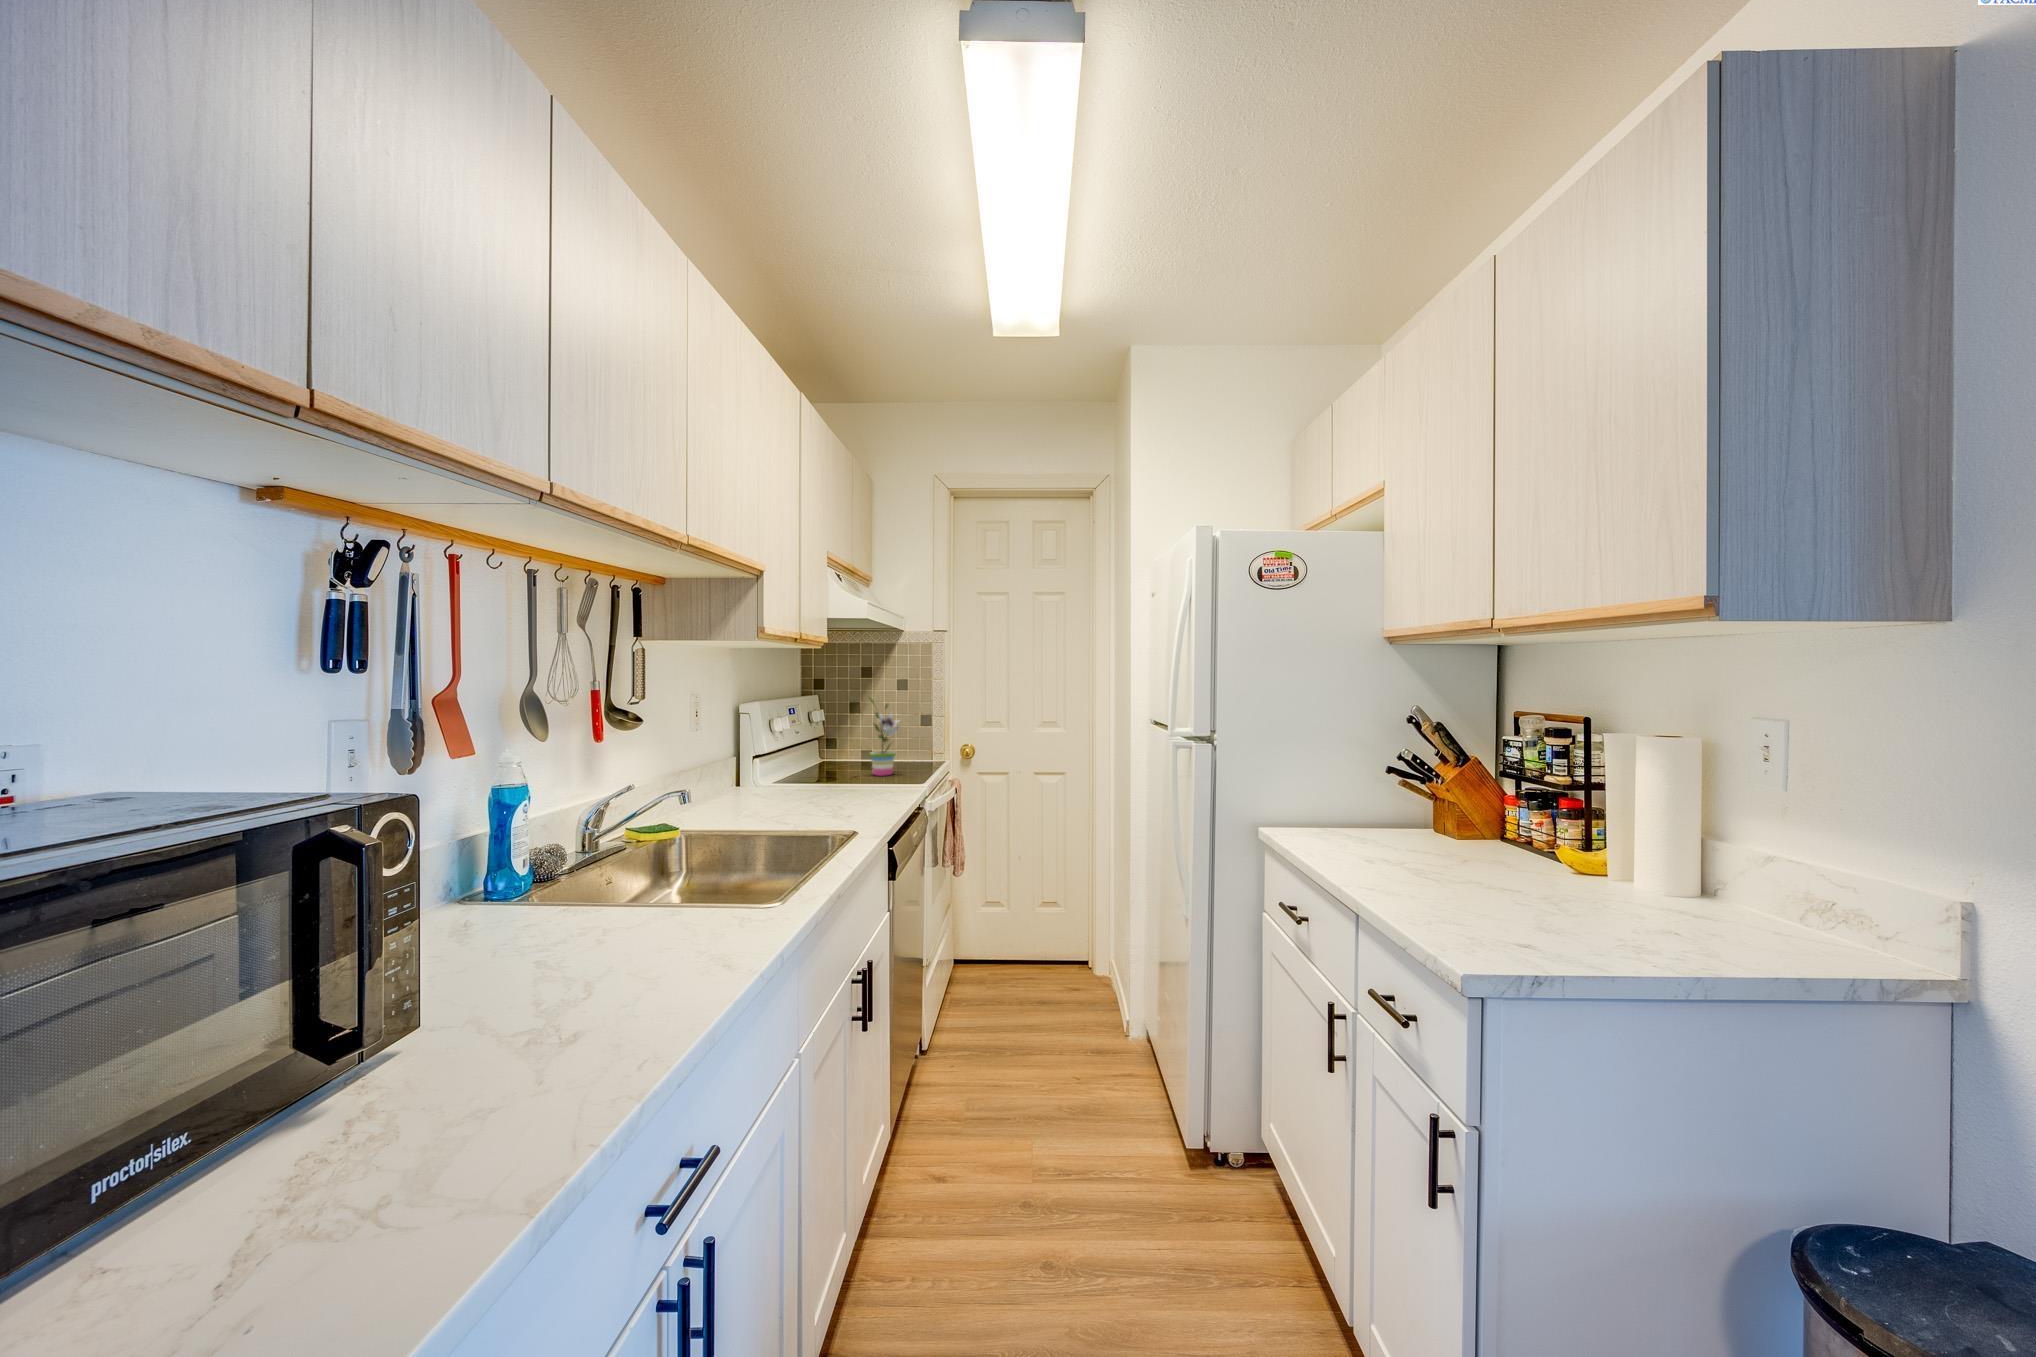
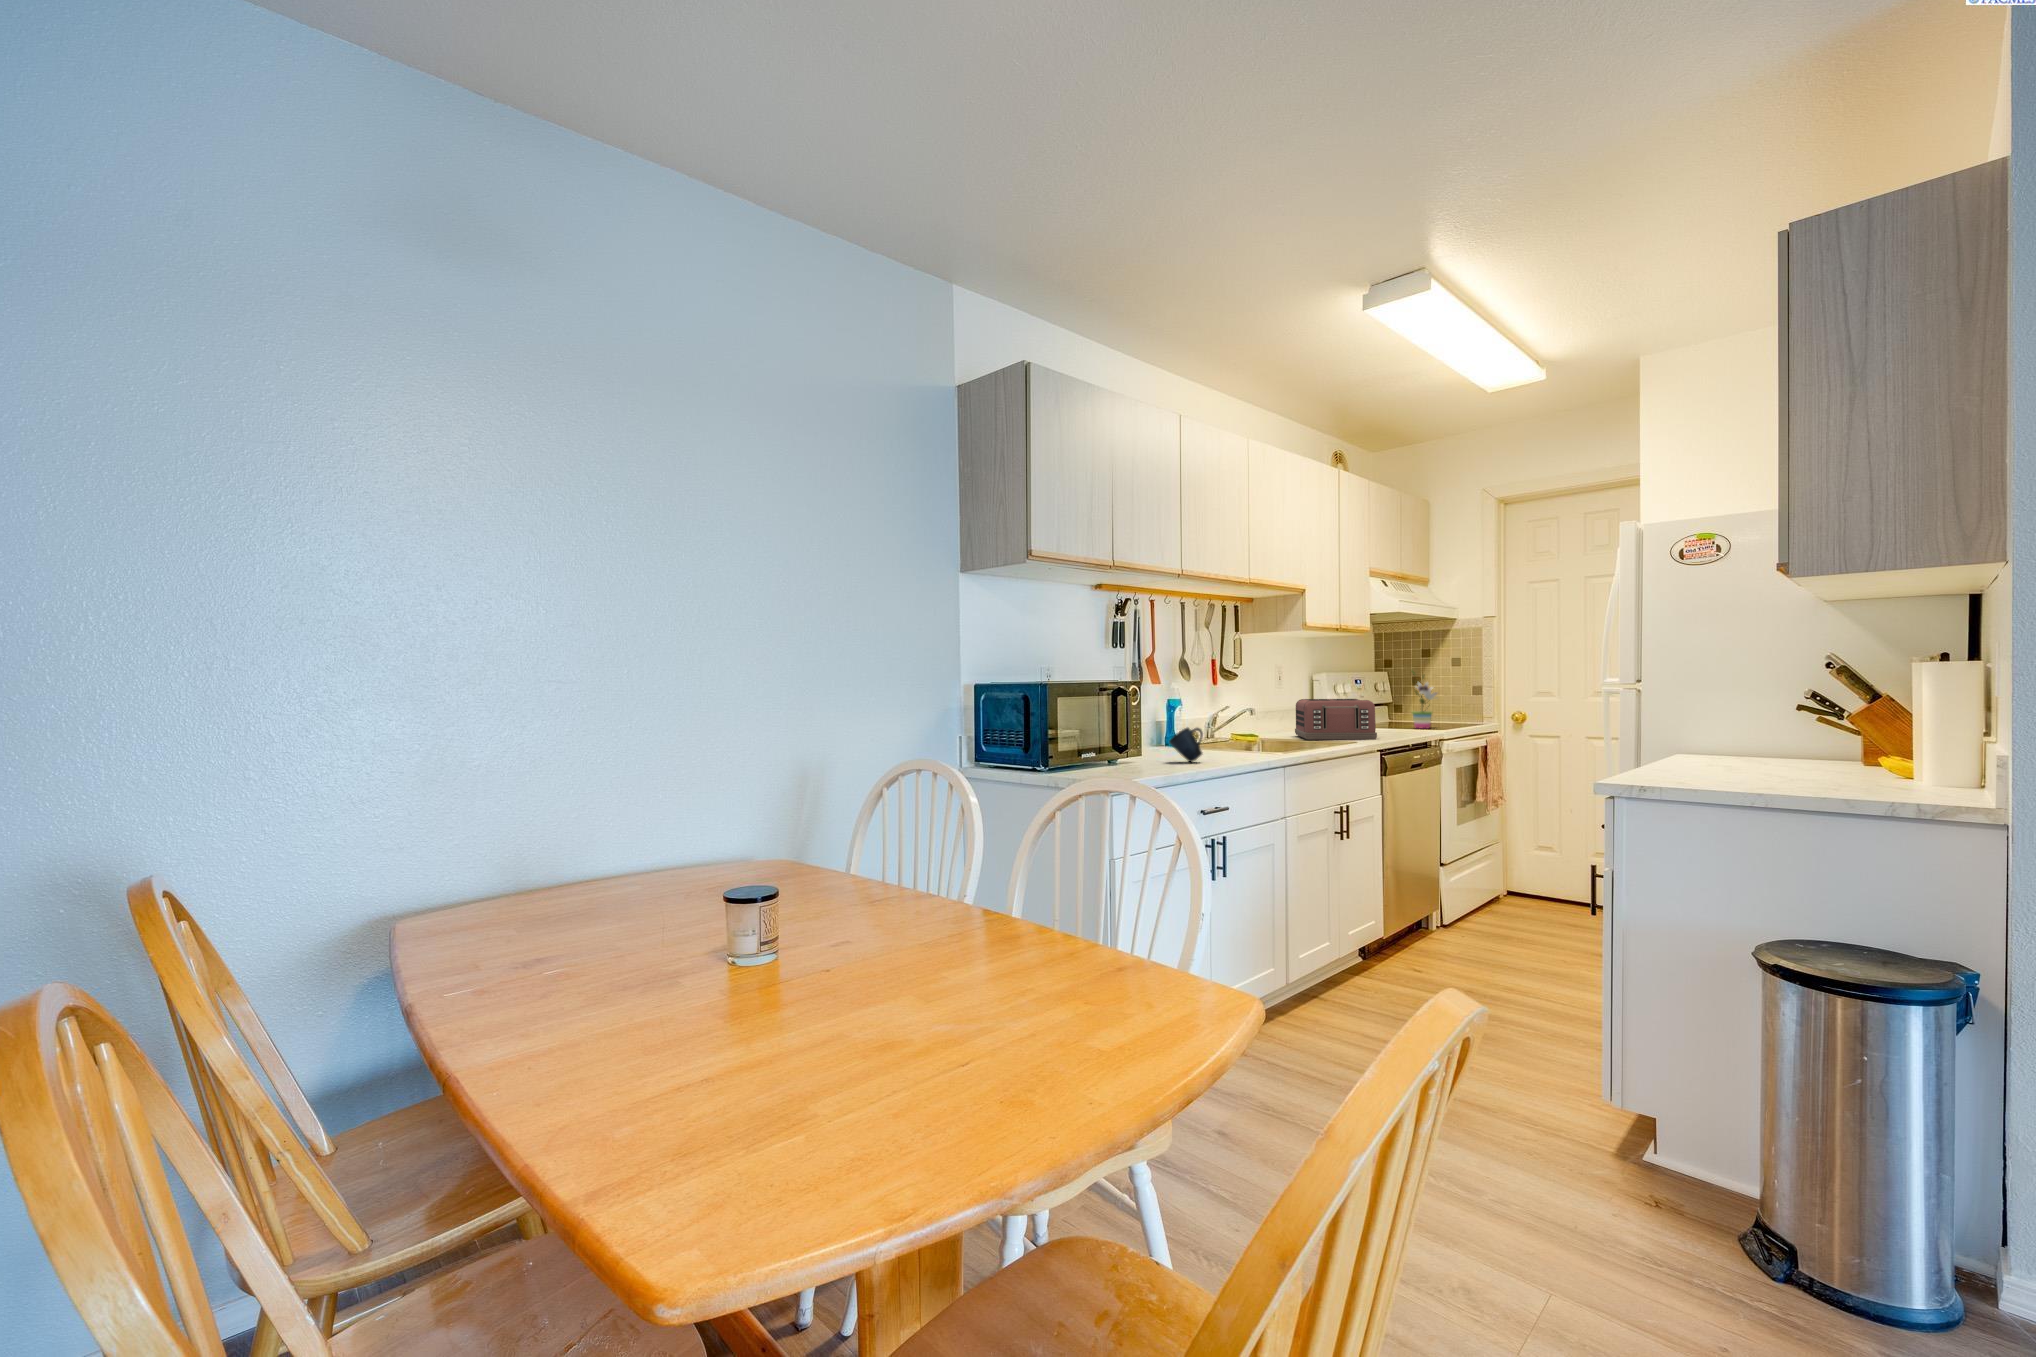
toaster: none [731,746,871,826] -> present [1295,699,1377,740]
mug: none [521,905,632,1007] -> present [1169,728,1203,762]

